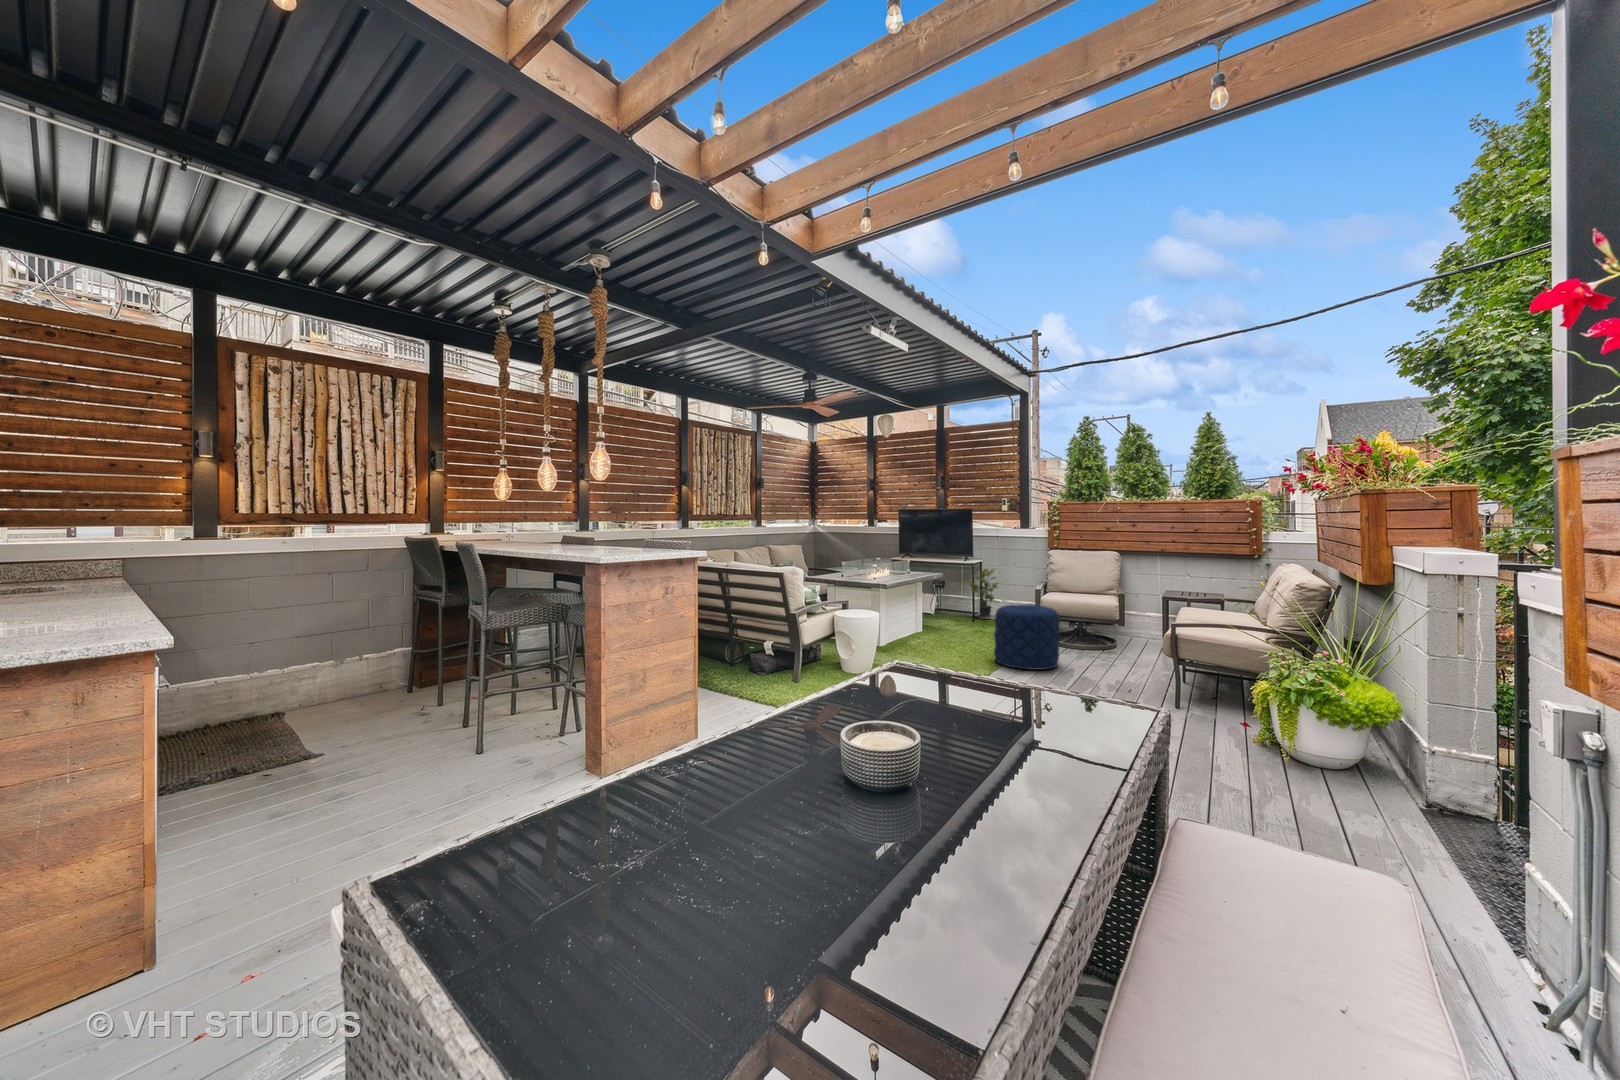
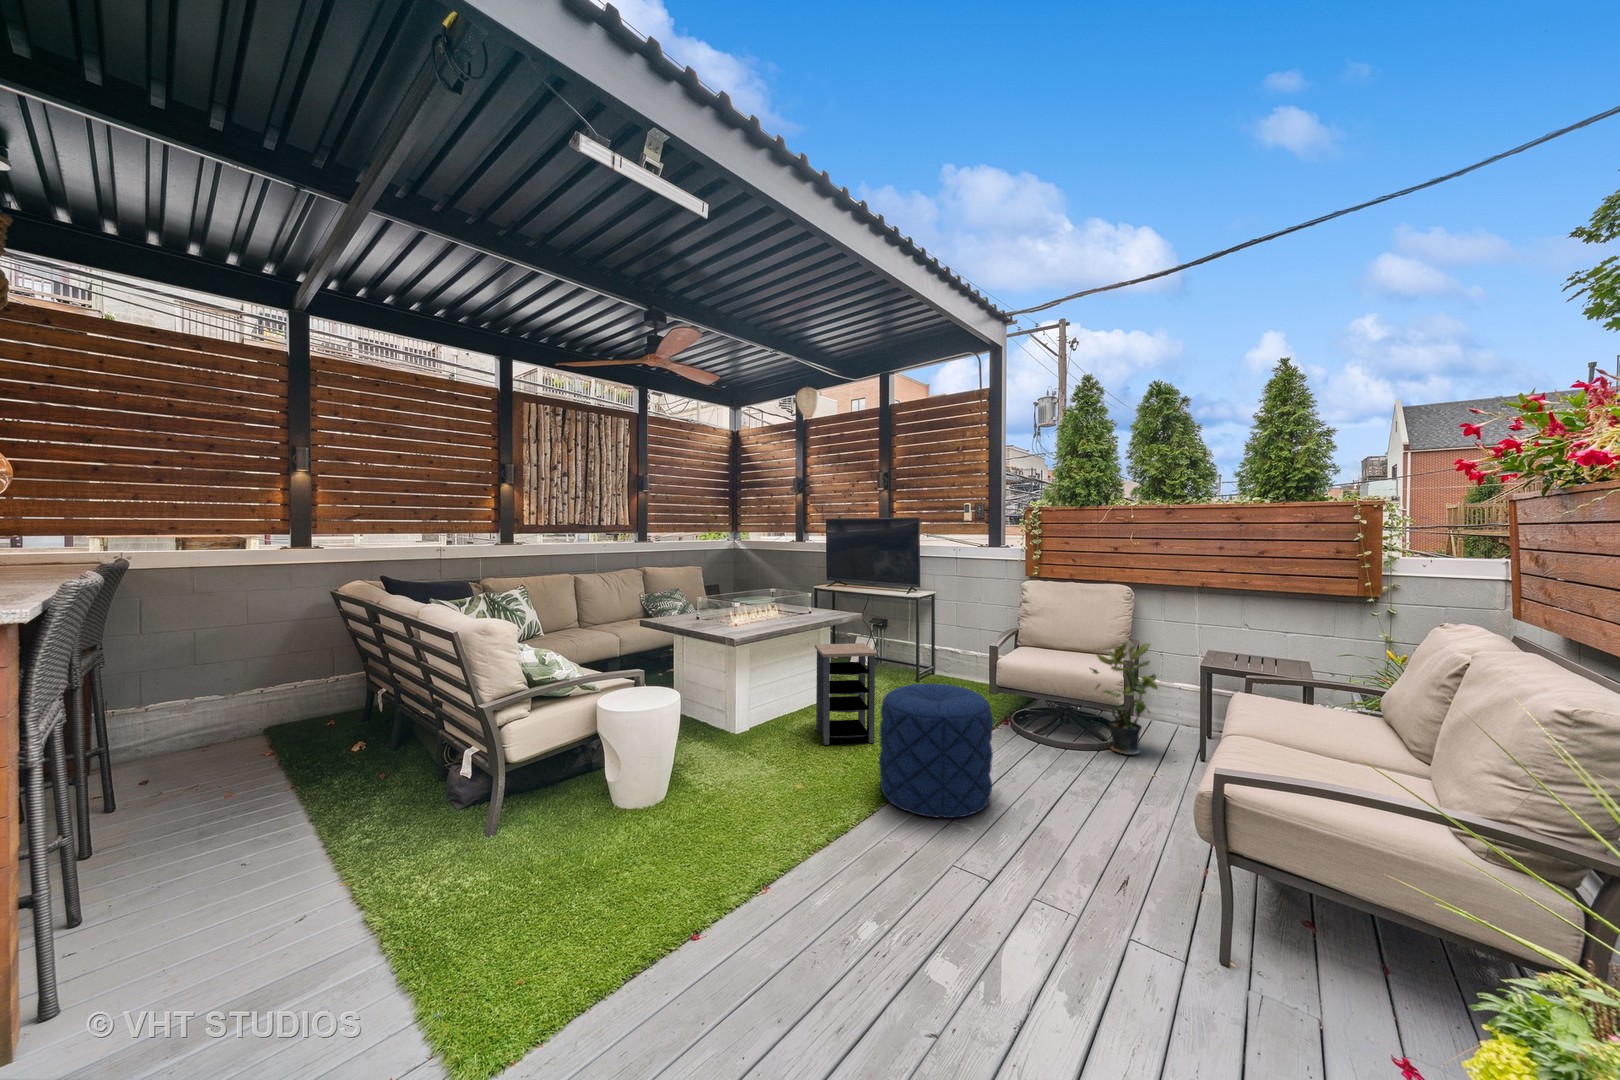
potted plant: present [970,568,998,619] -> present [1089,640,1158,755]
side table: none [931,588,976,647] -> present [815,643,877,745]

